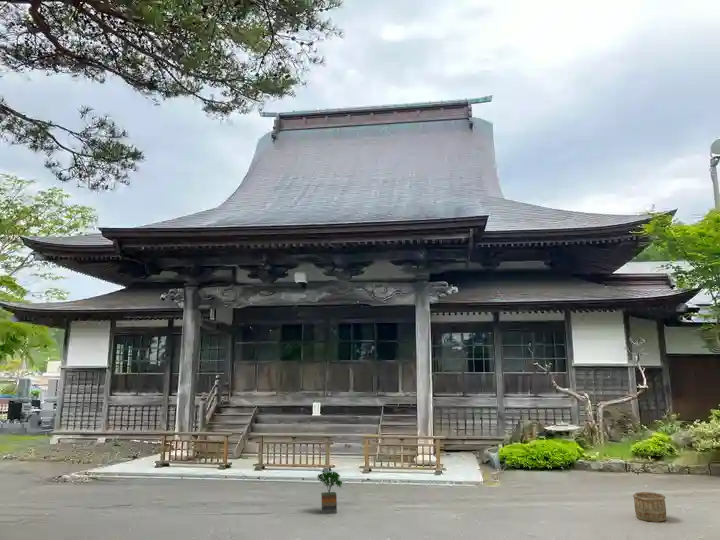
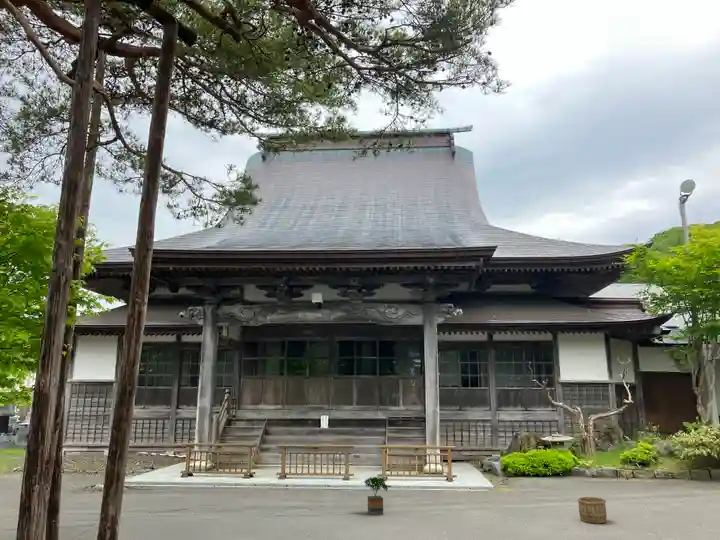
wooden bucket: present [633,492,666,522] -> present [578,497,607,524]

